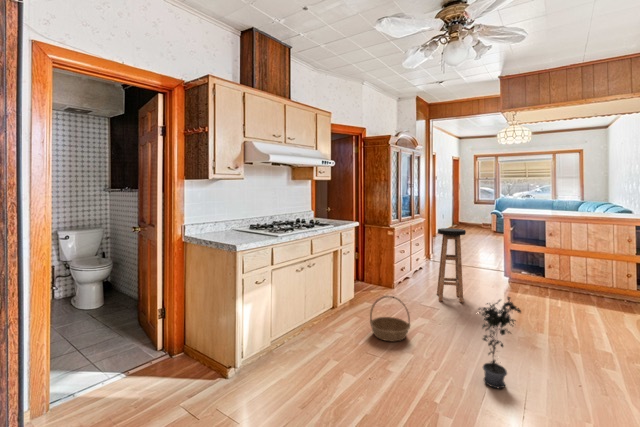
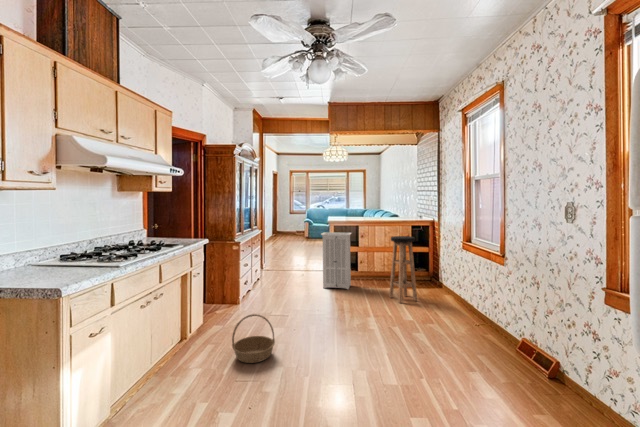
storage cabinet: none [490,224,533,294] -> present [321,232,351,289]
bar stool: present [437,228,466,303] -> present [389,236,417,303]
potted plant: present [479,297,521,388] -> none [342,296,377,380]

